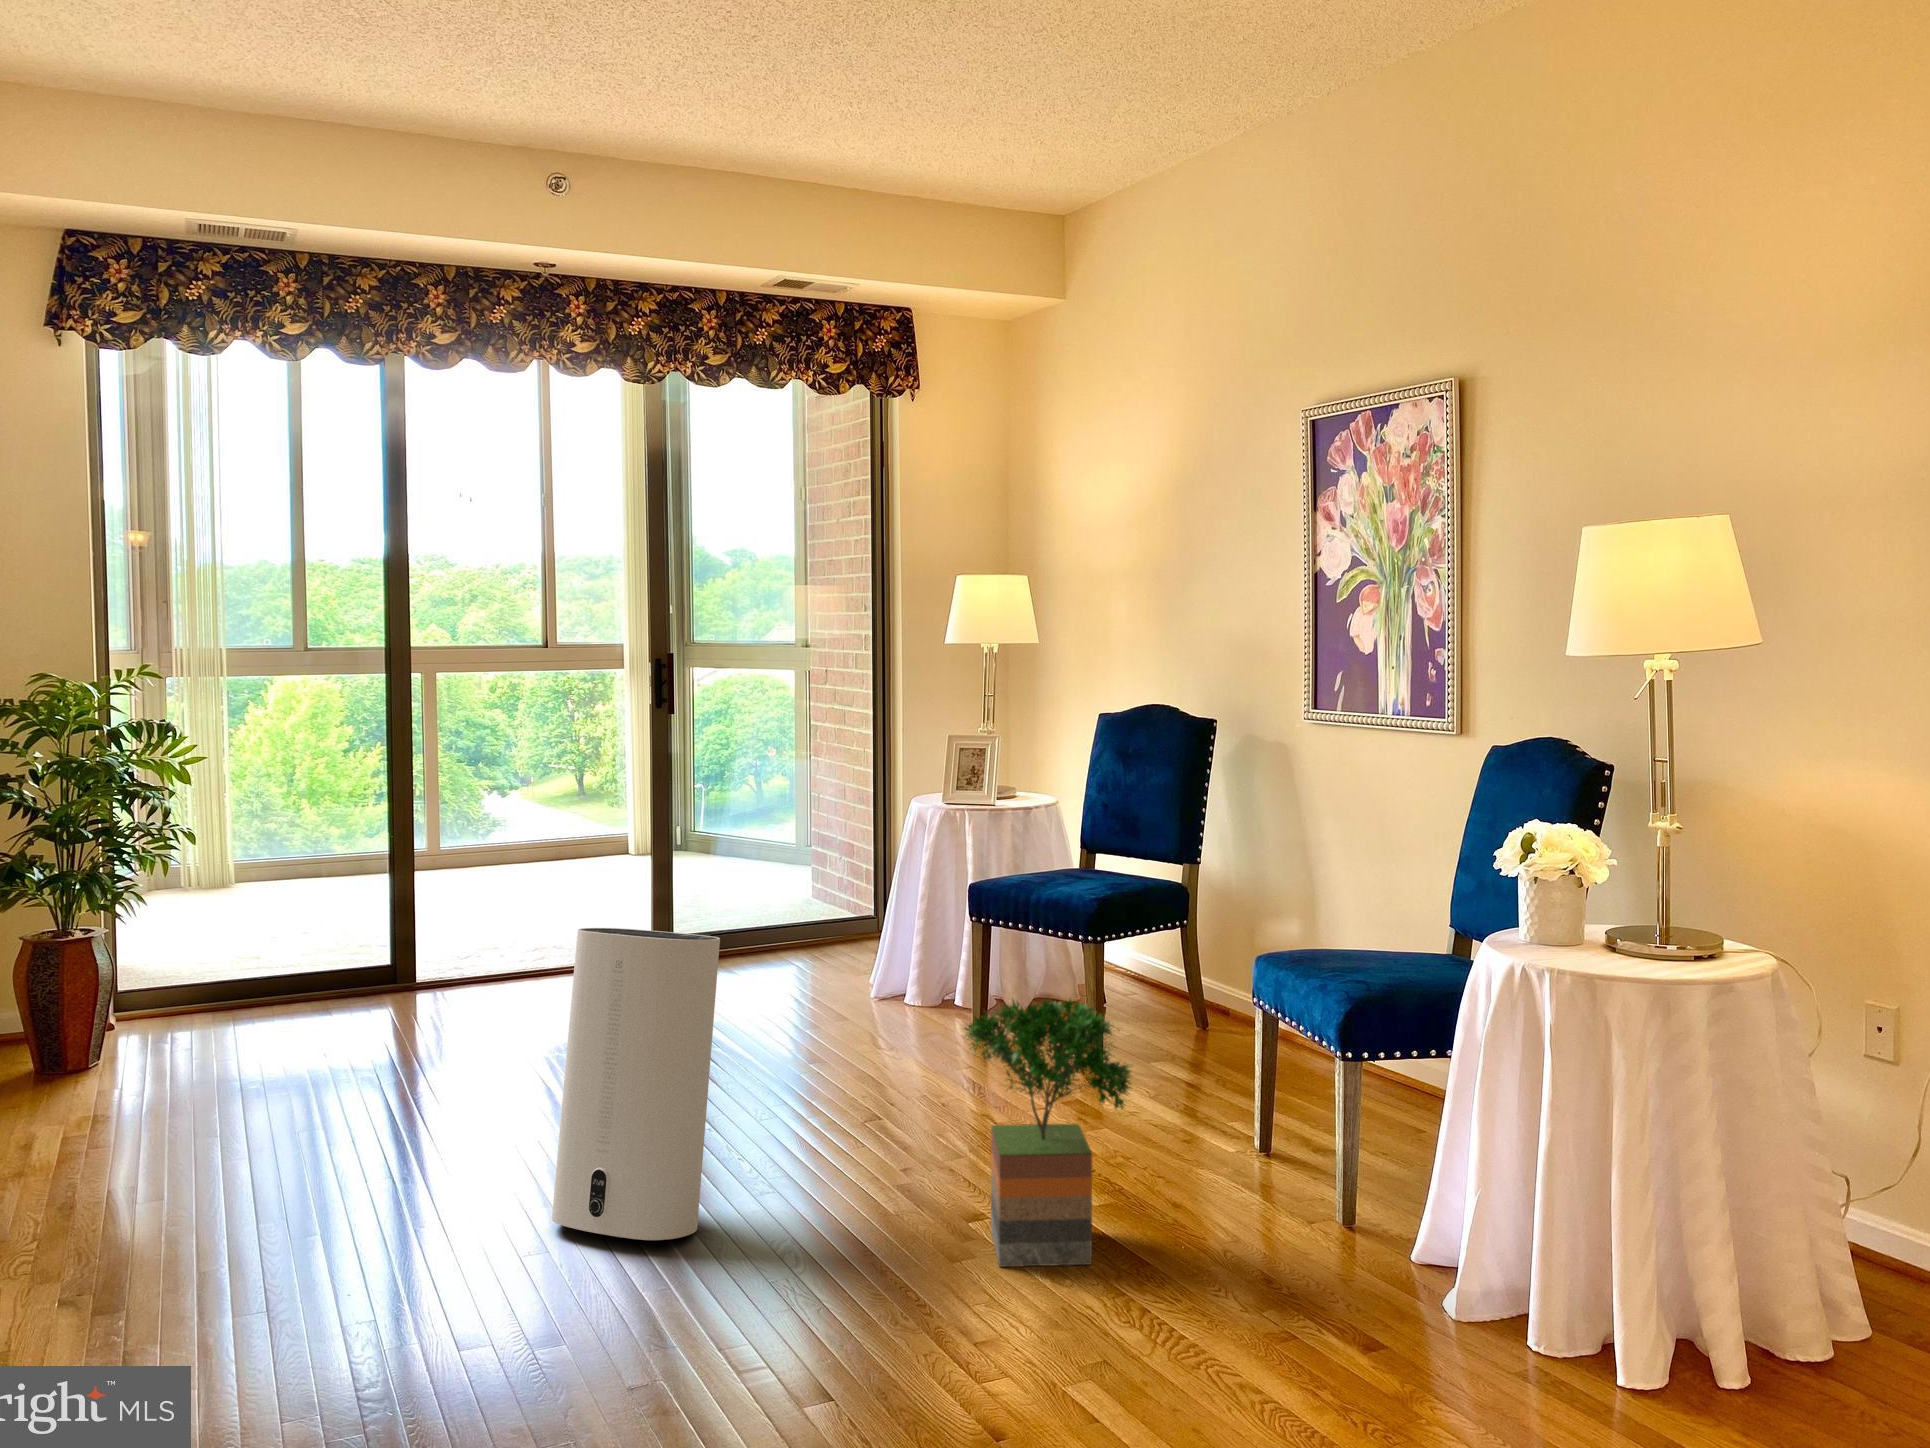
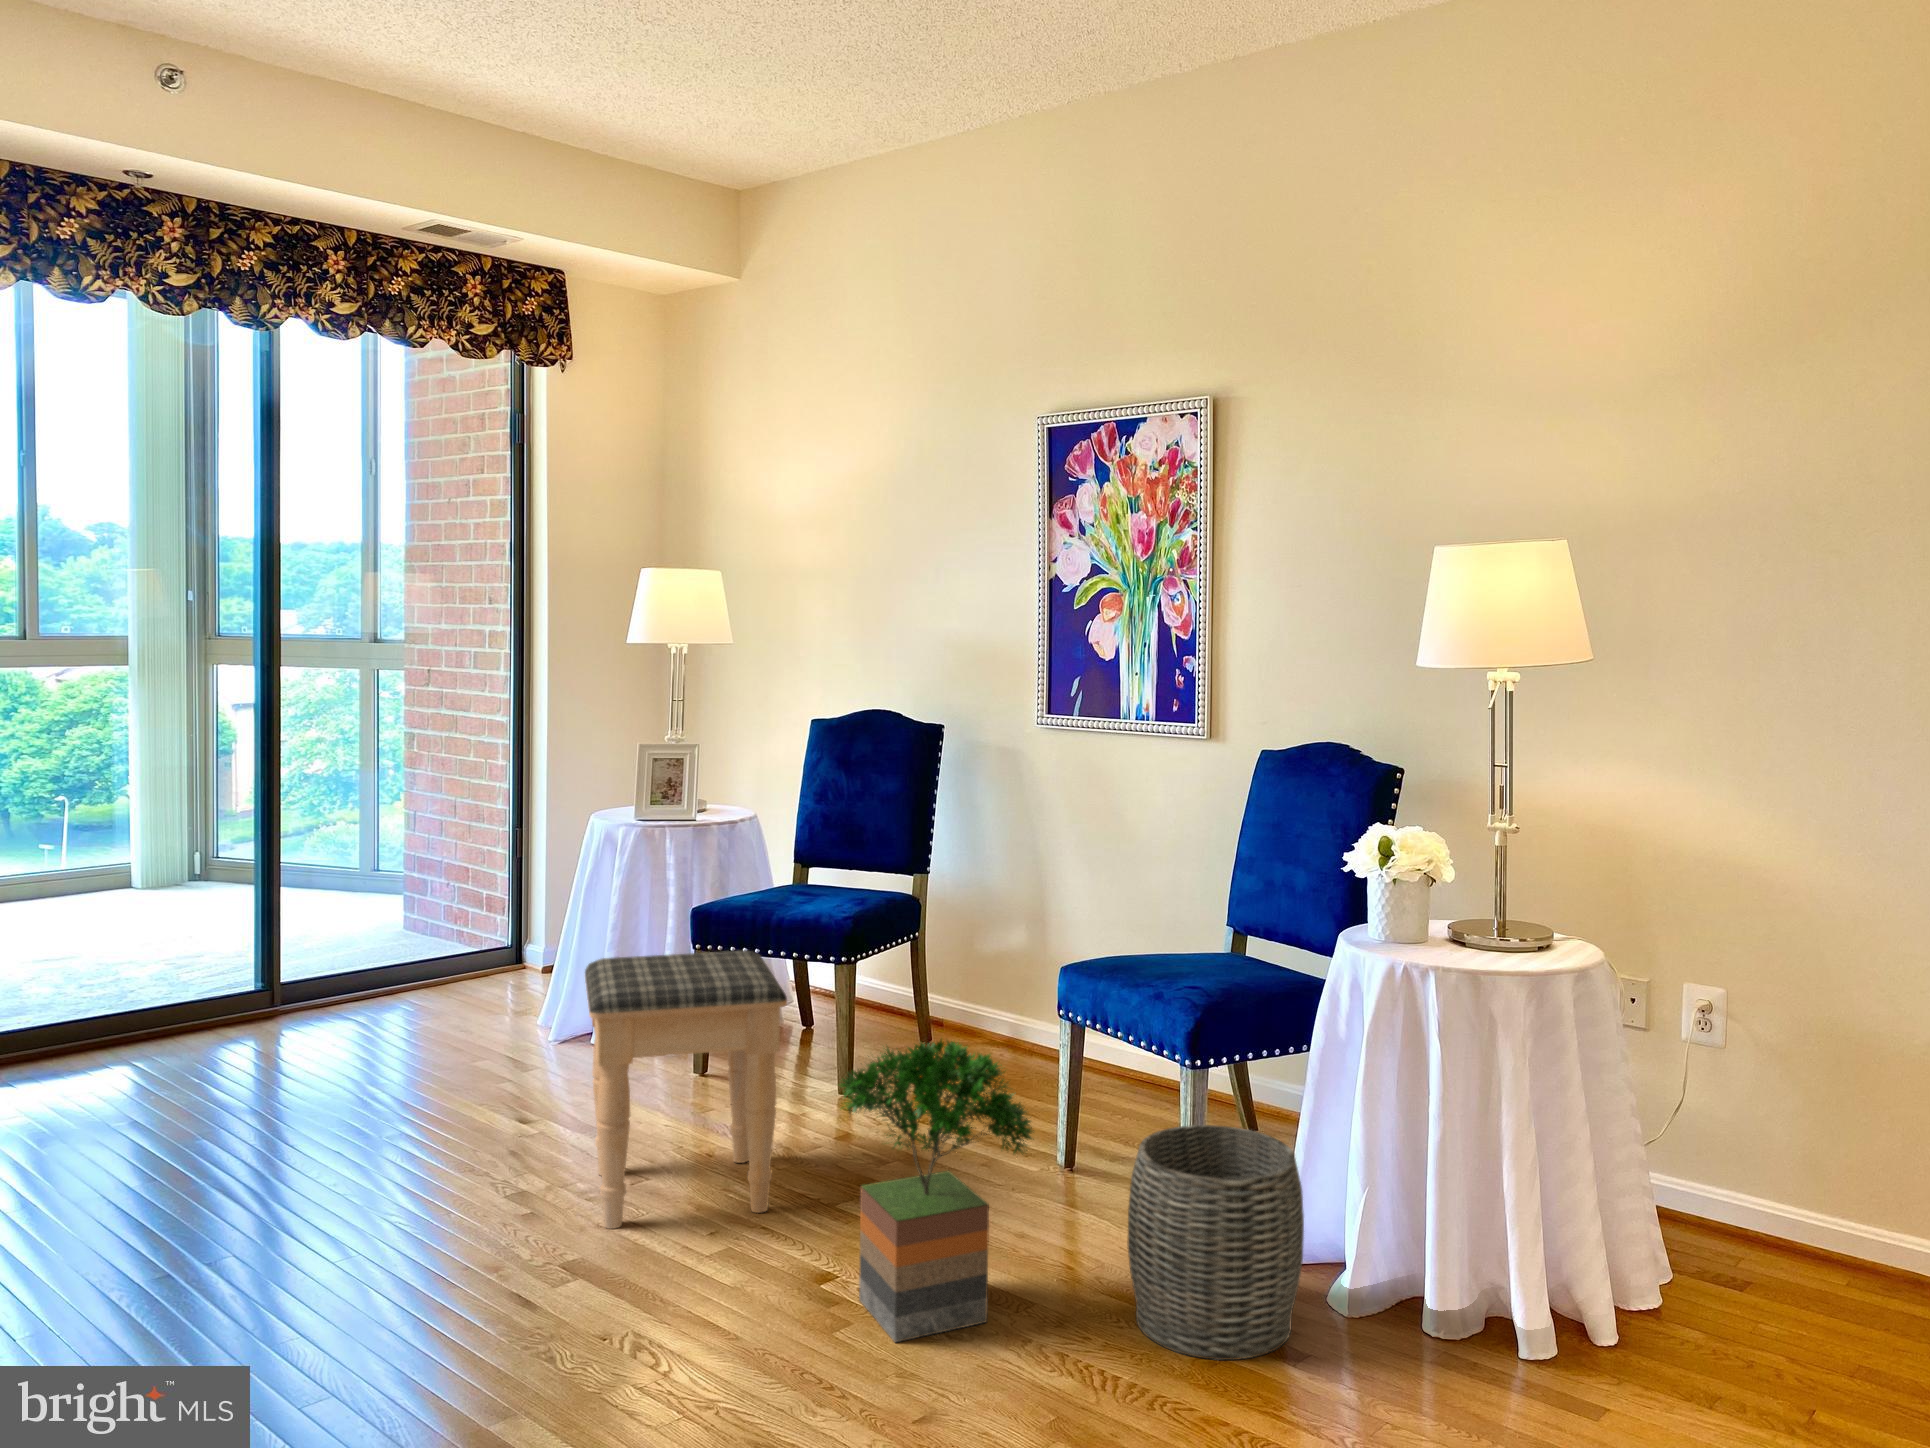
footstool: none [803,917,984,1154] -> present [585,951,787,1229]
air purifier: present [552,928,720,1240] -> none [330,1003,544,1387]
woven basket: none [1222,1104,1400,1332] -> present [1127,1125,1304,1360]

